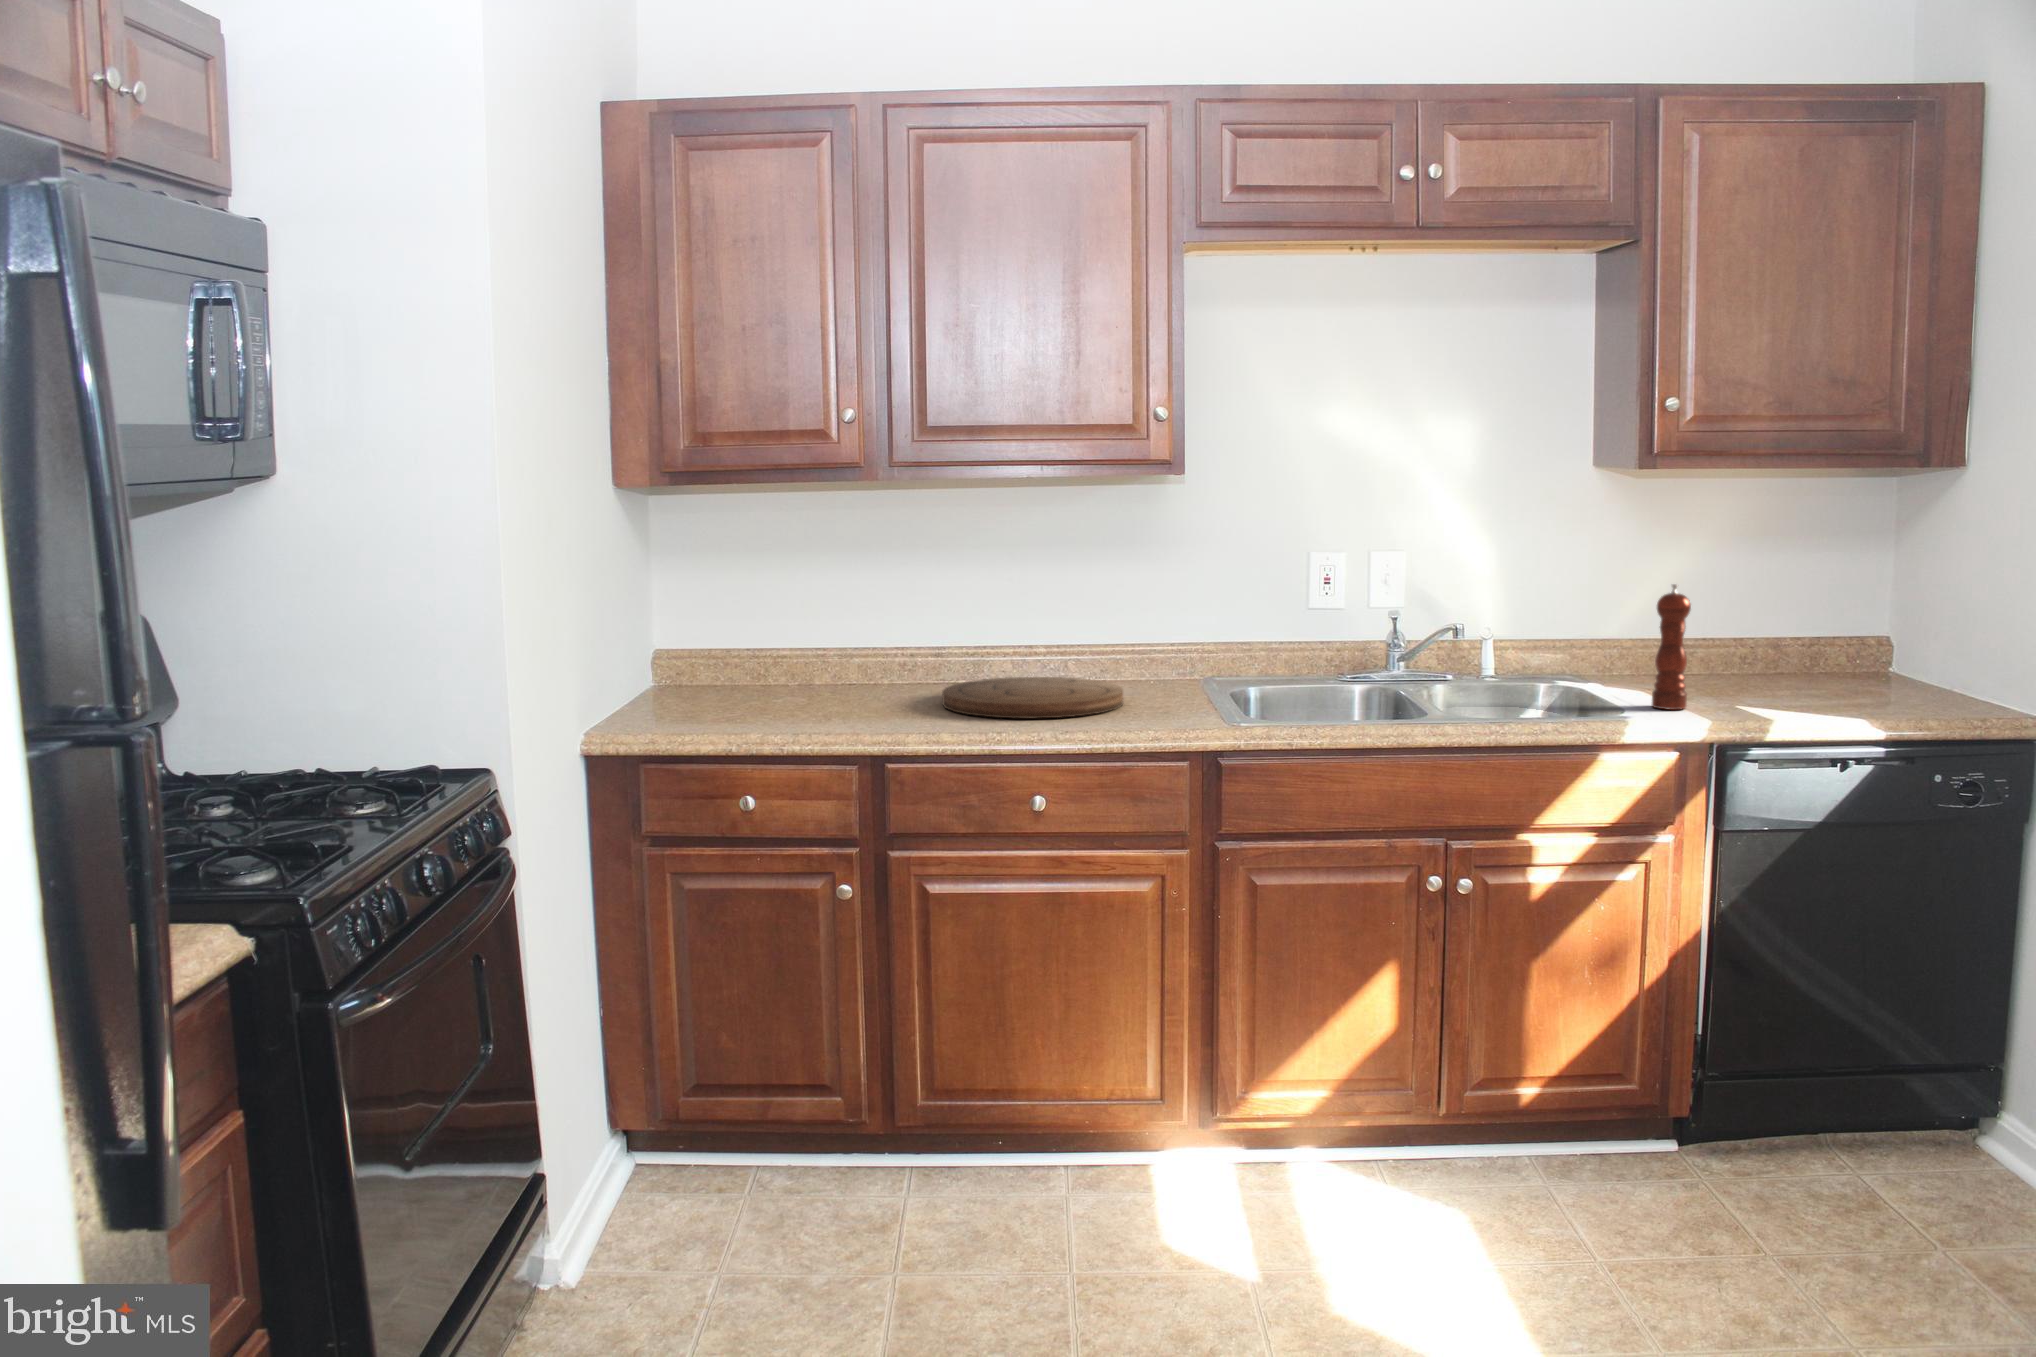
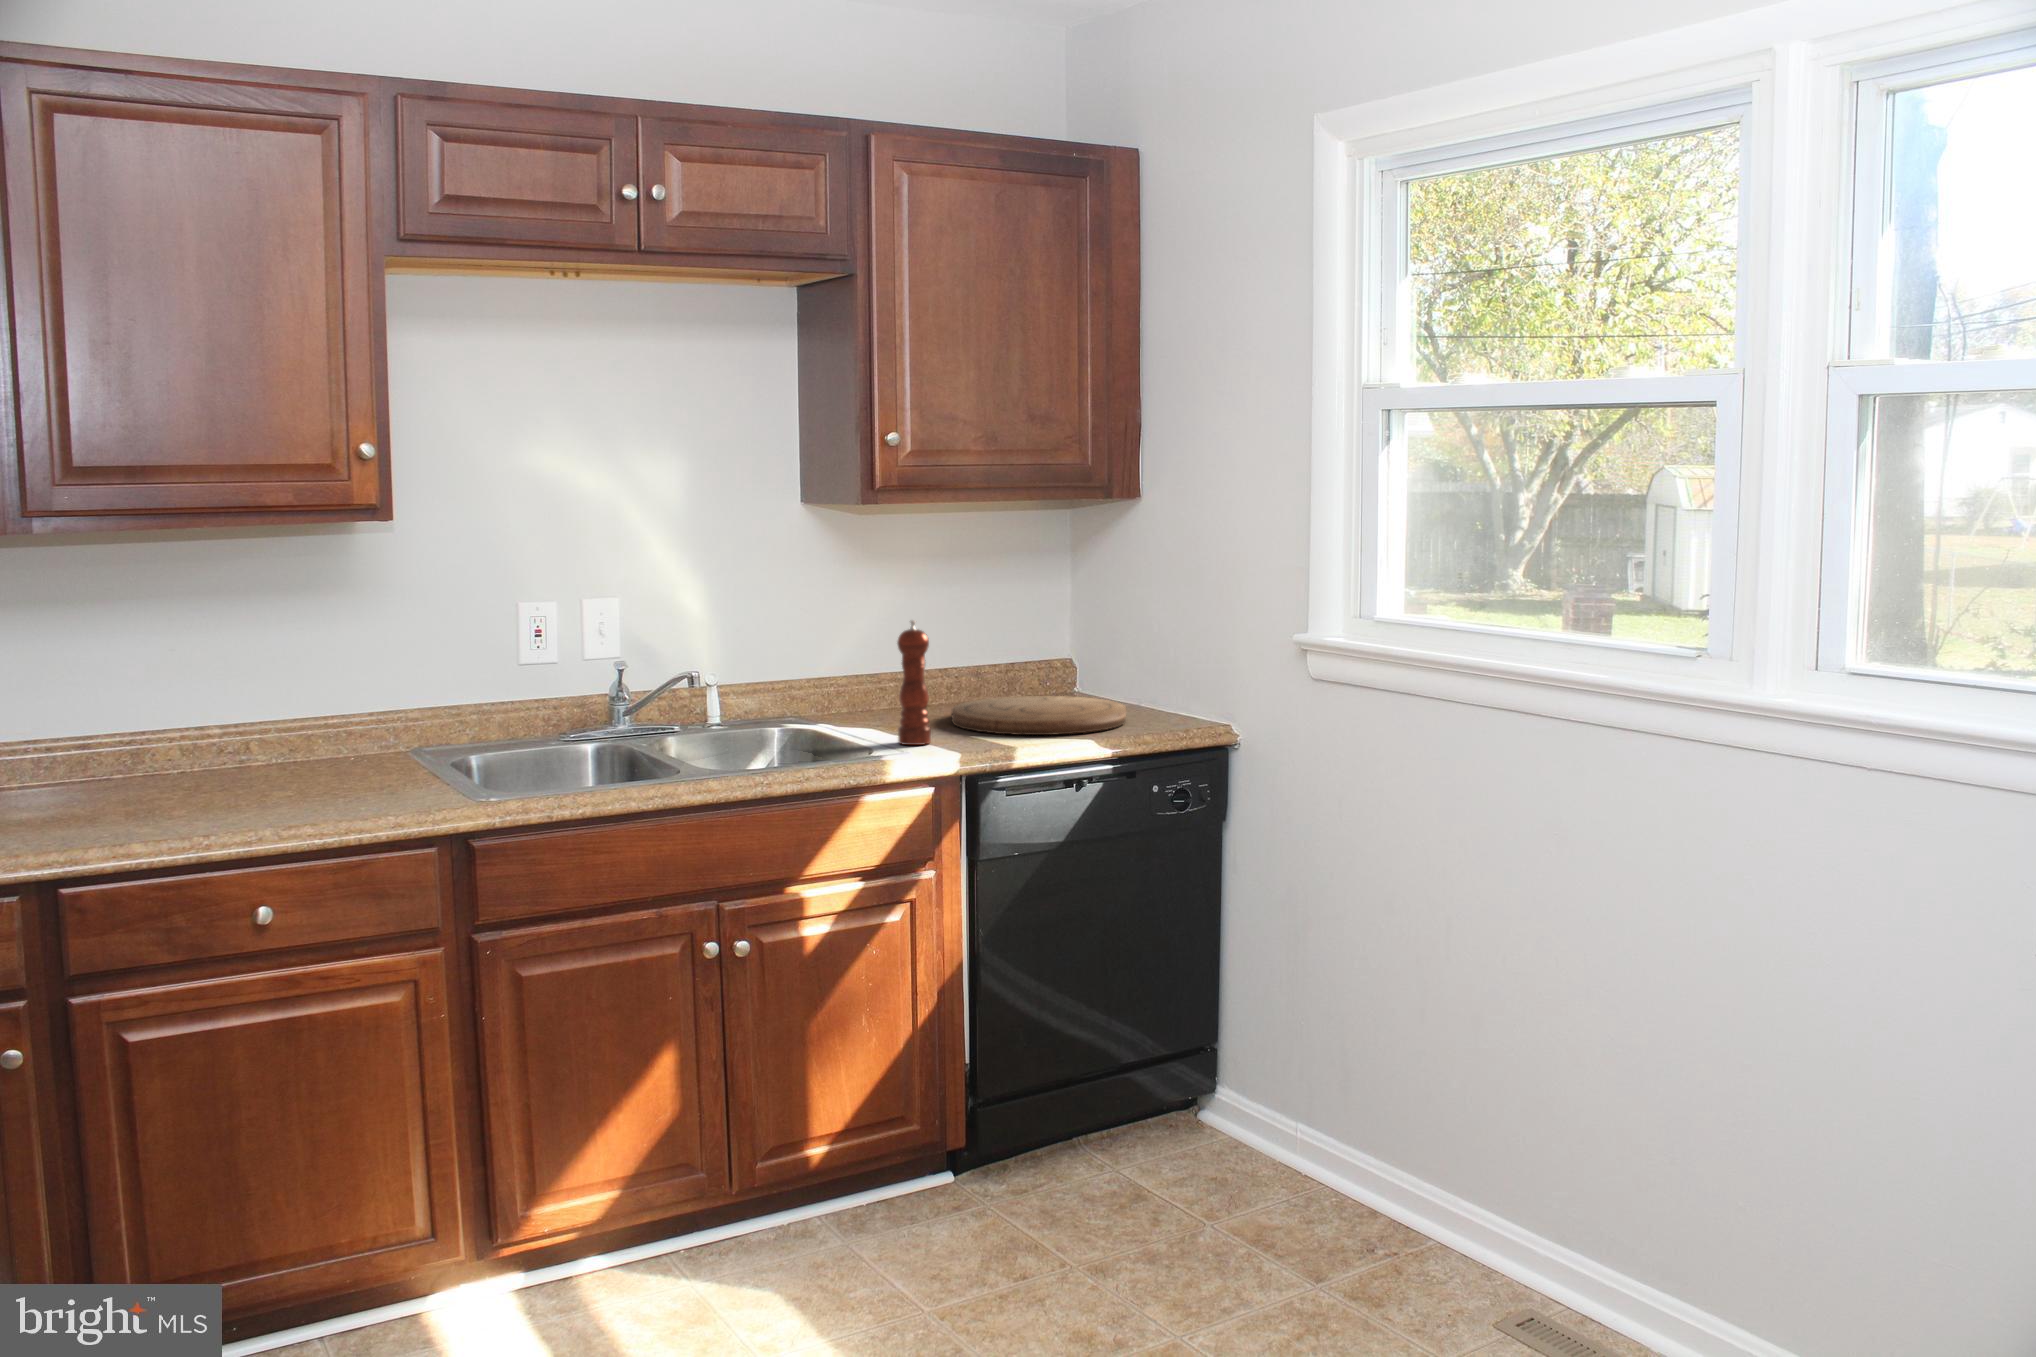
cutting board: present [942,677,1123,718] -> present [952,696,1126,735]

